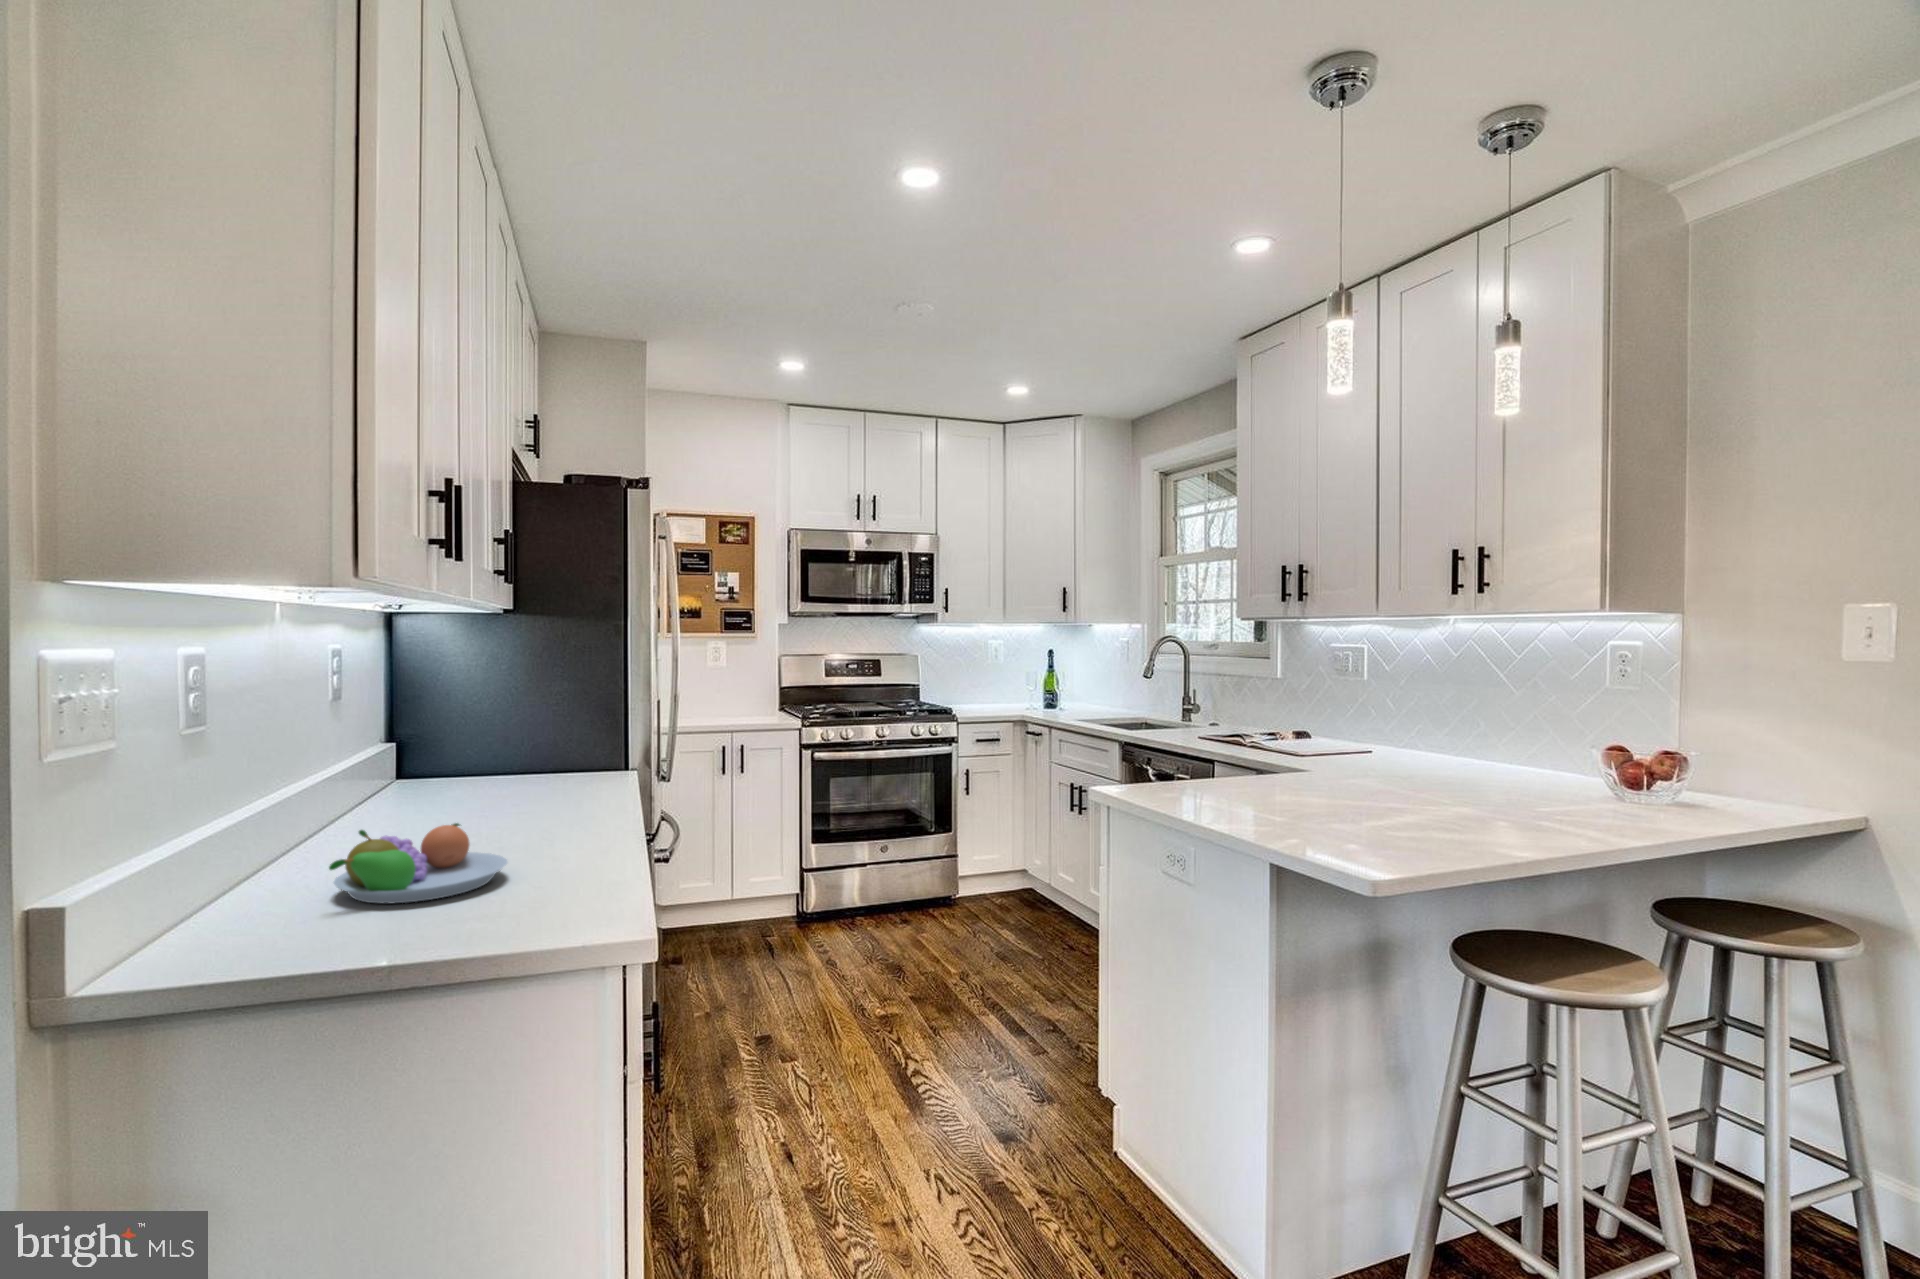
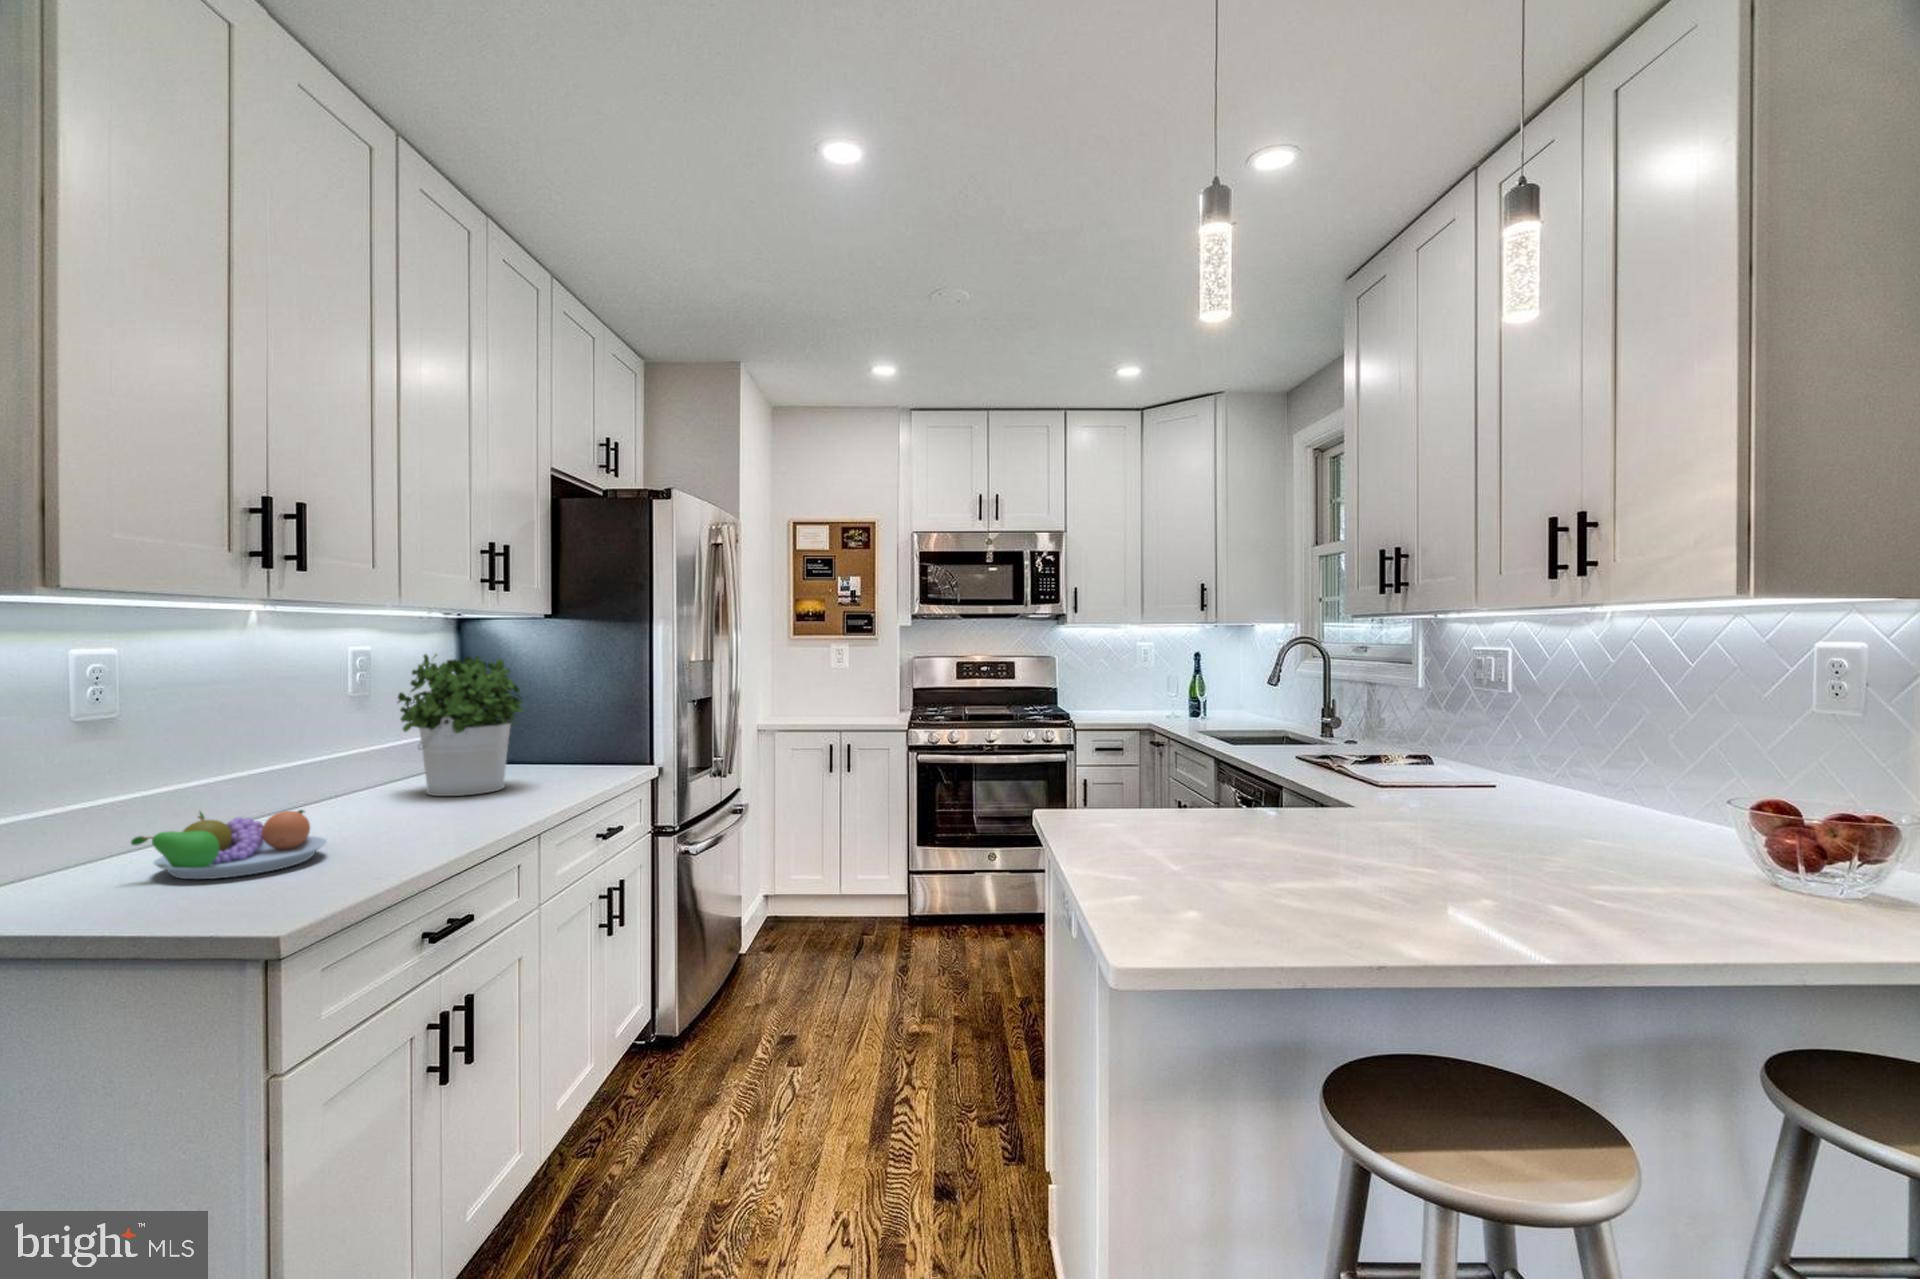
potted plant: none [396,652,545,810] -> present [398,654,523,796]

